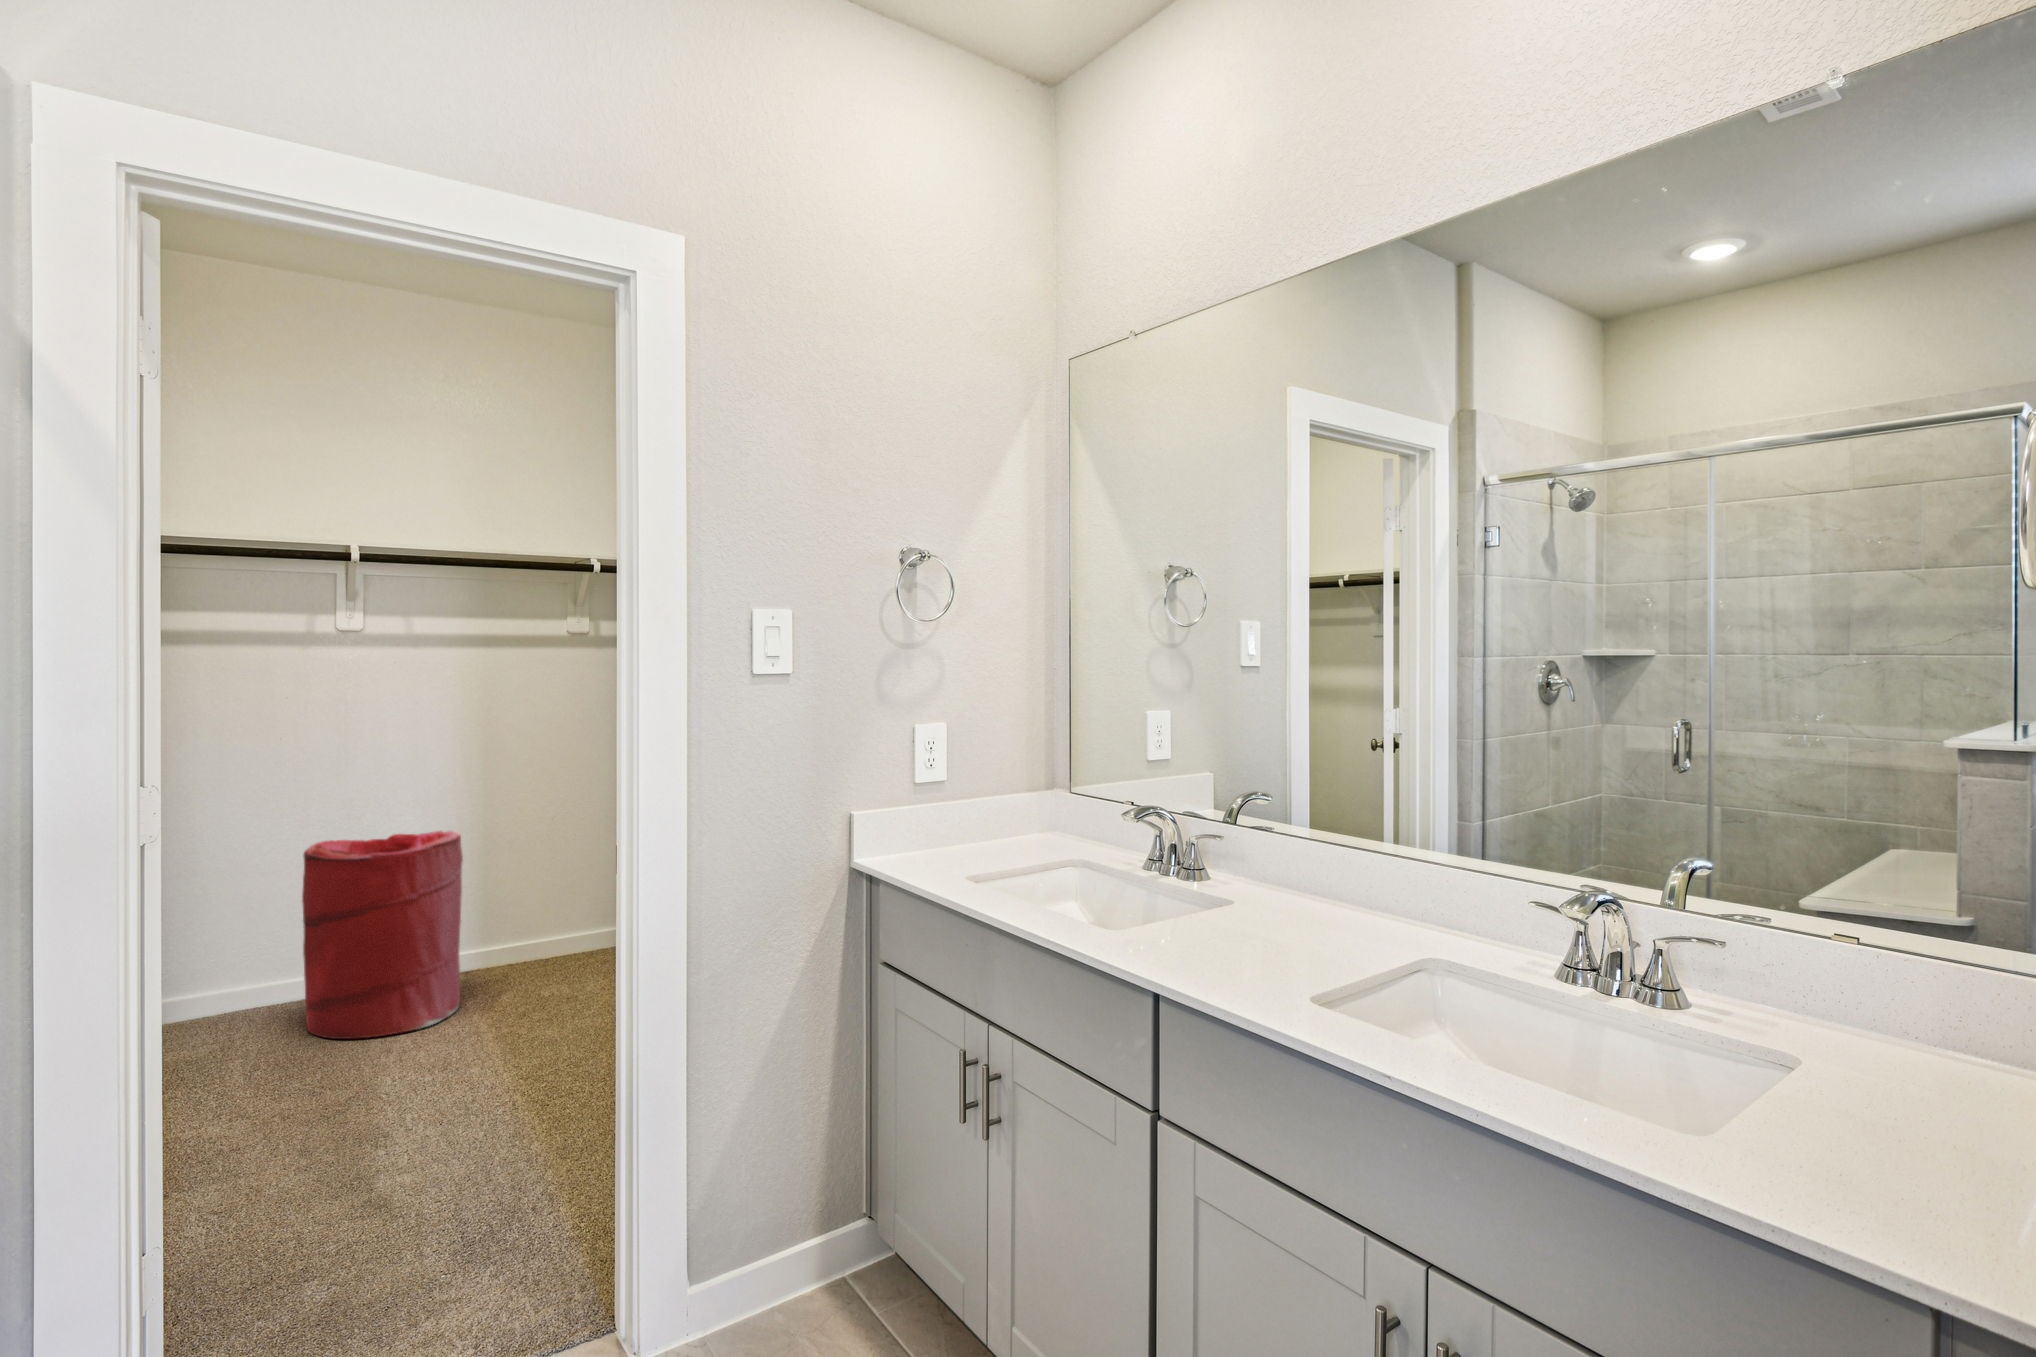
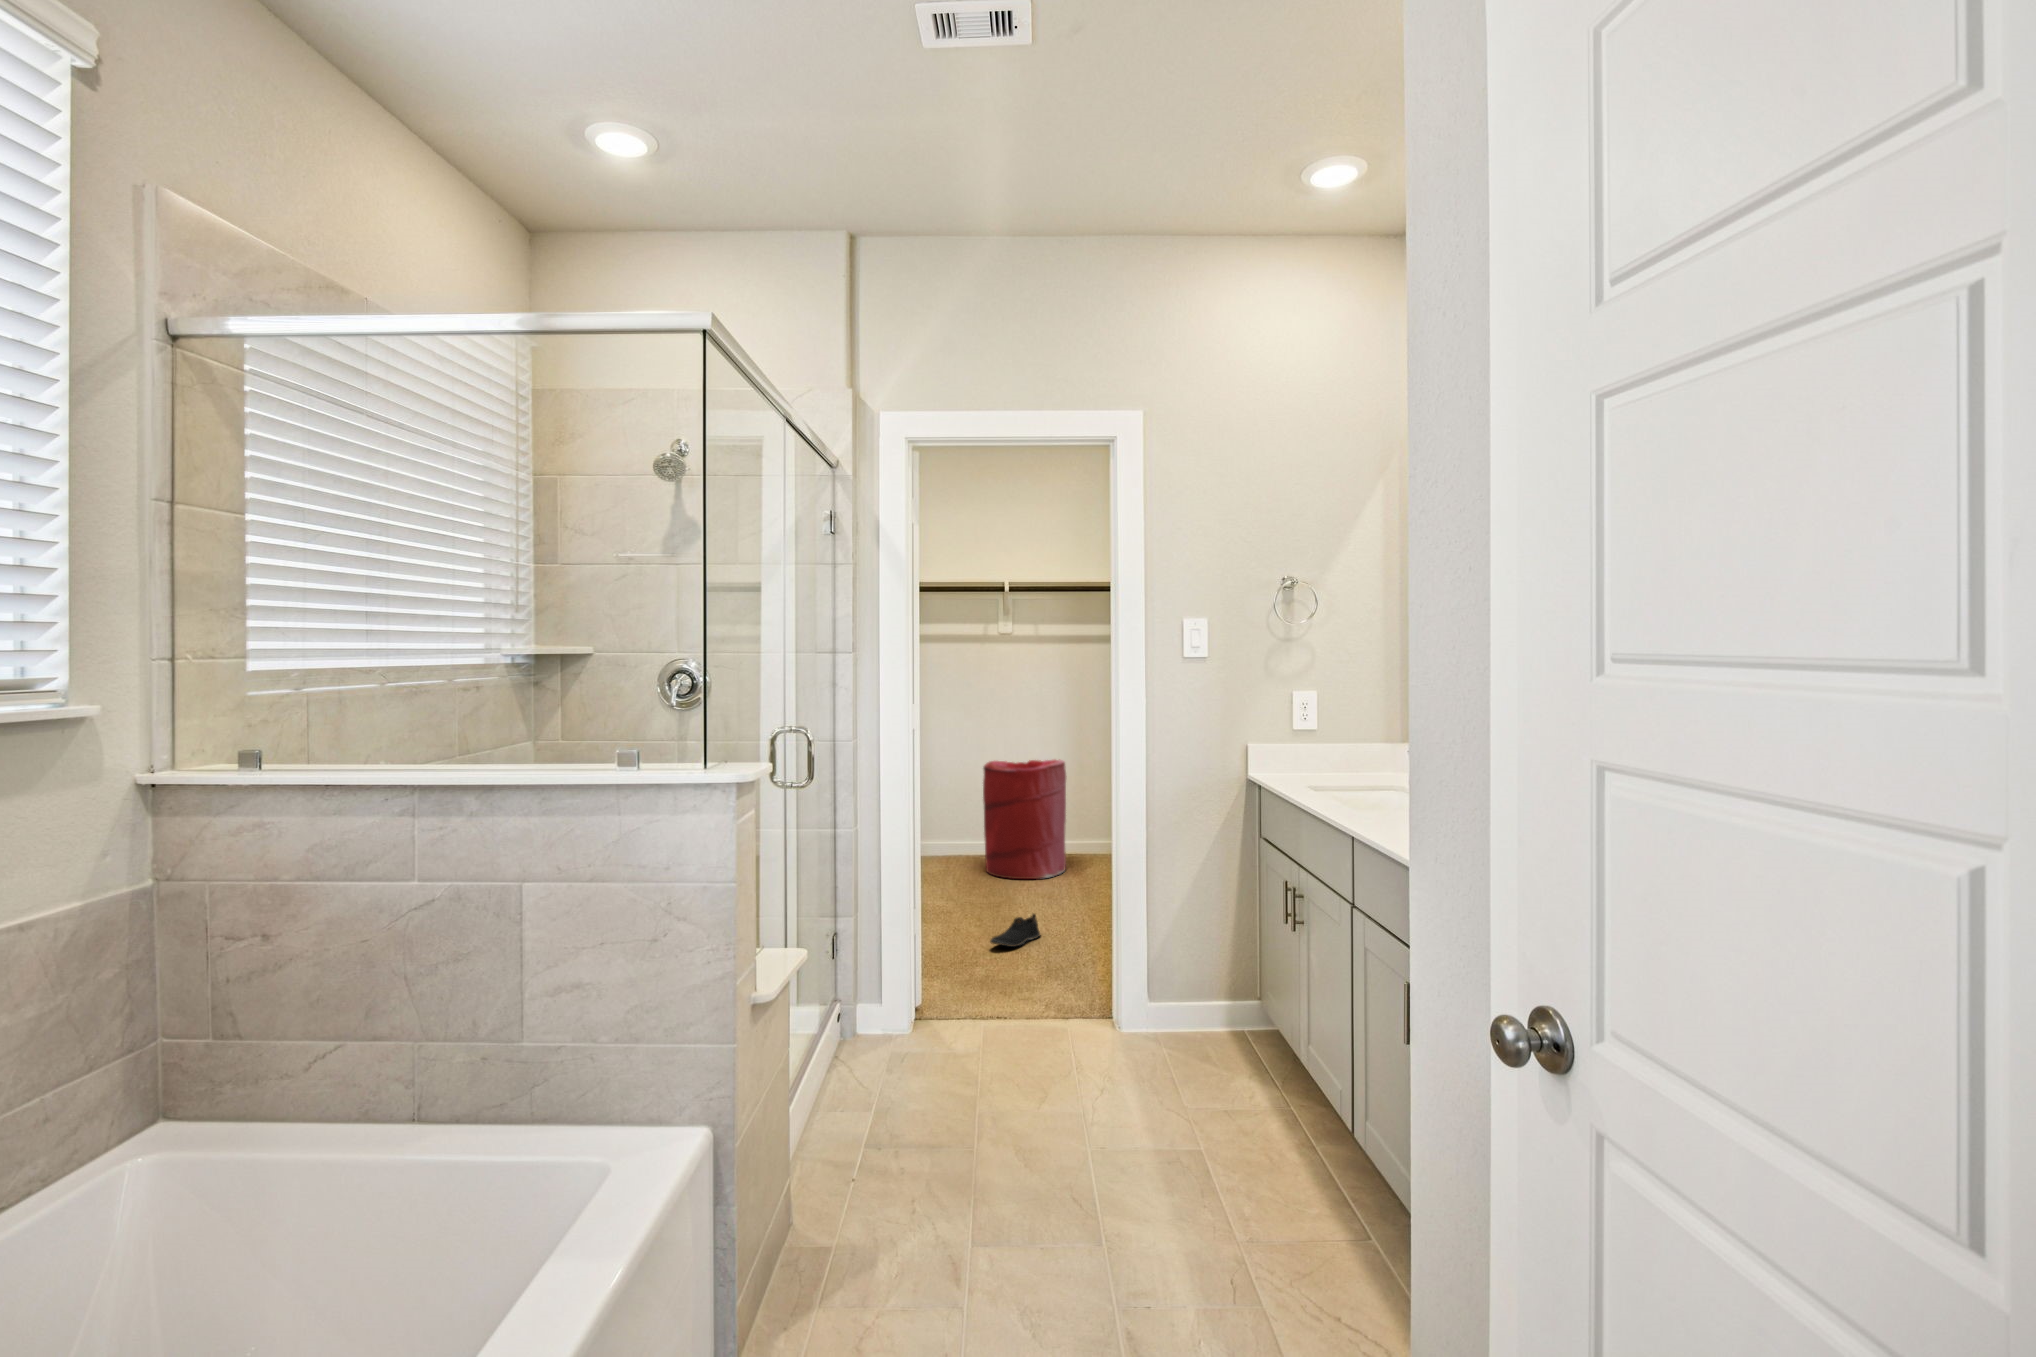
shoe: none [330,1117,435,1200] -> present [990,914,1041,947]

